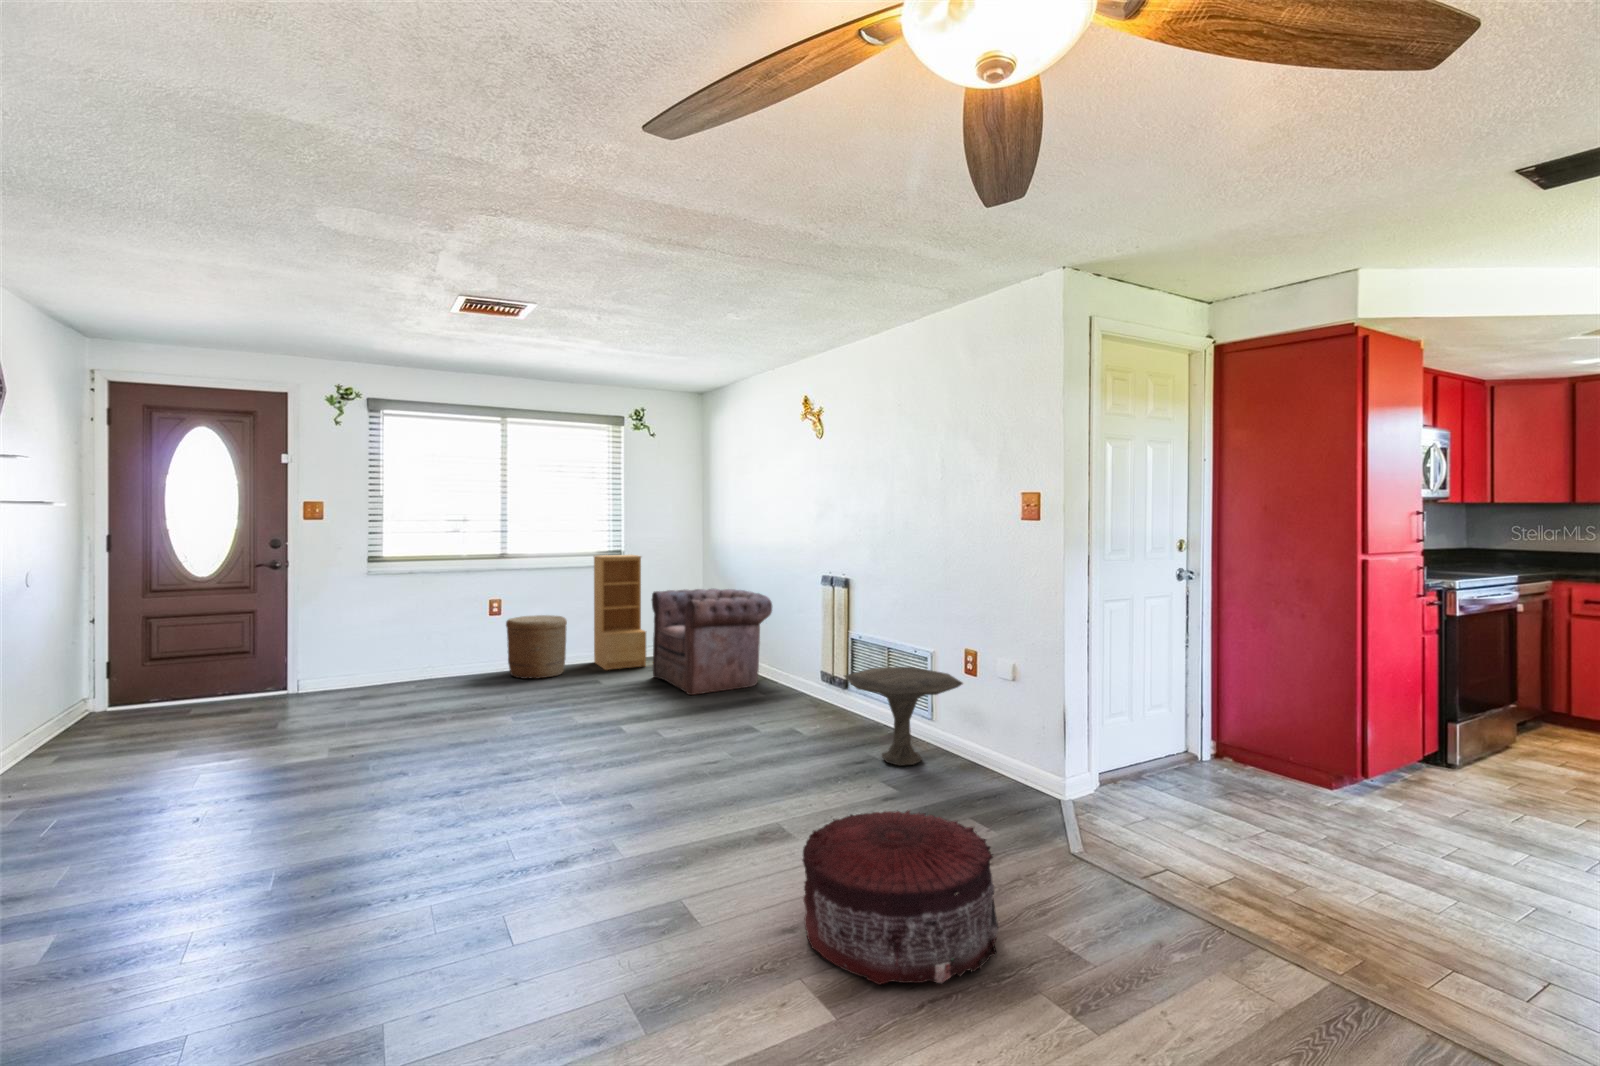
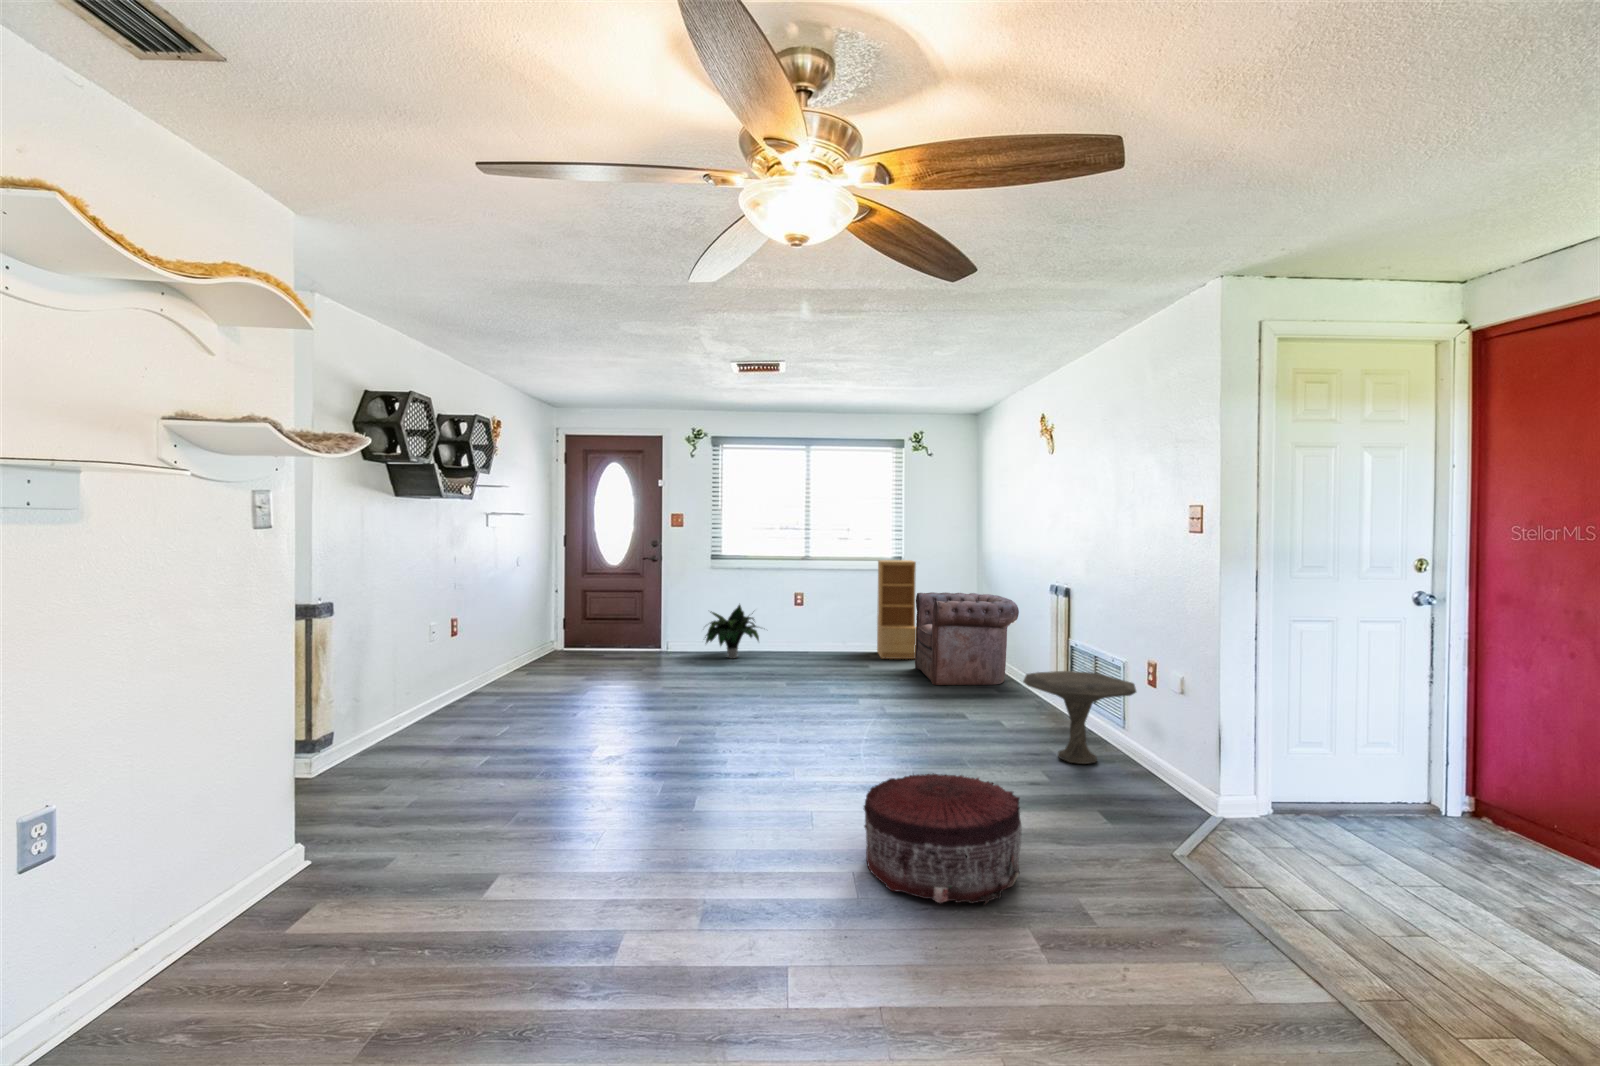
woven basket: present [506,615,567,679] -> none [803,608,850,660]
potted plant: none [363,617,461,691] -> present [705,605,759,658]

